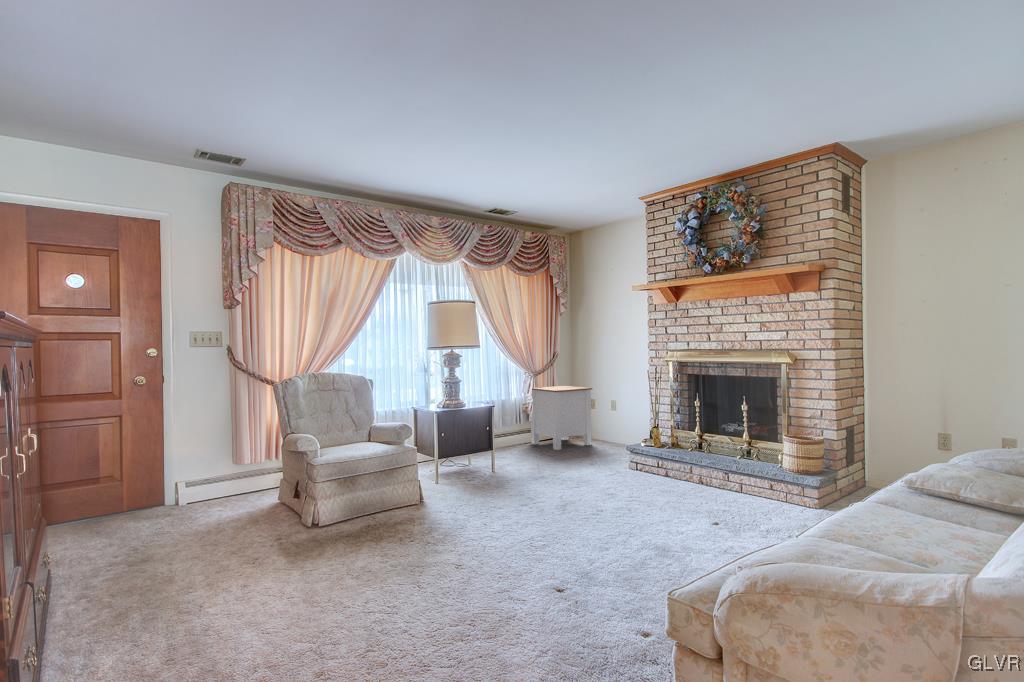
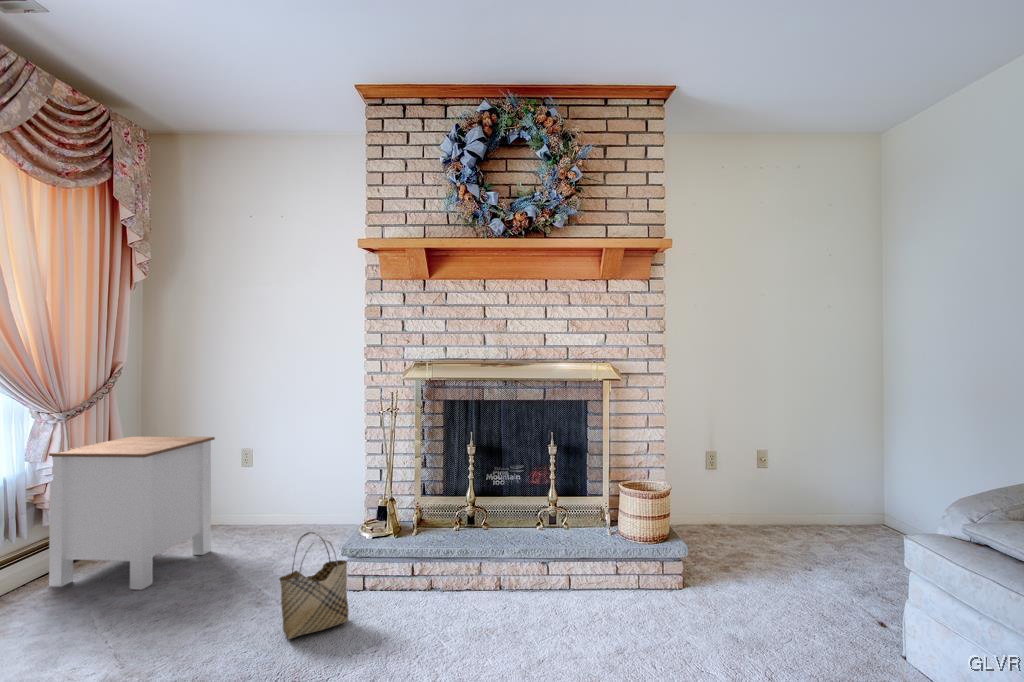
woven basket: none [583,429,615,472] -> present [280,532,348,639]

